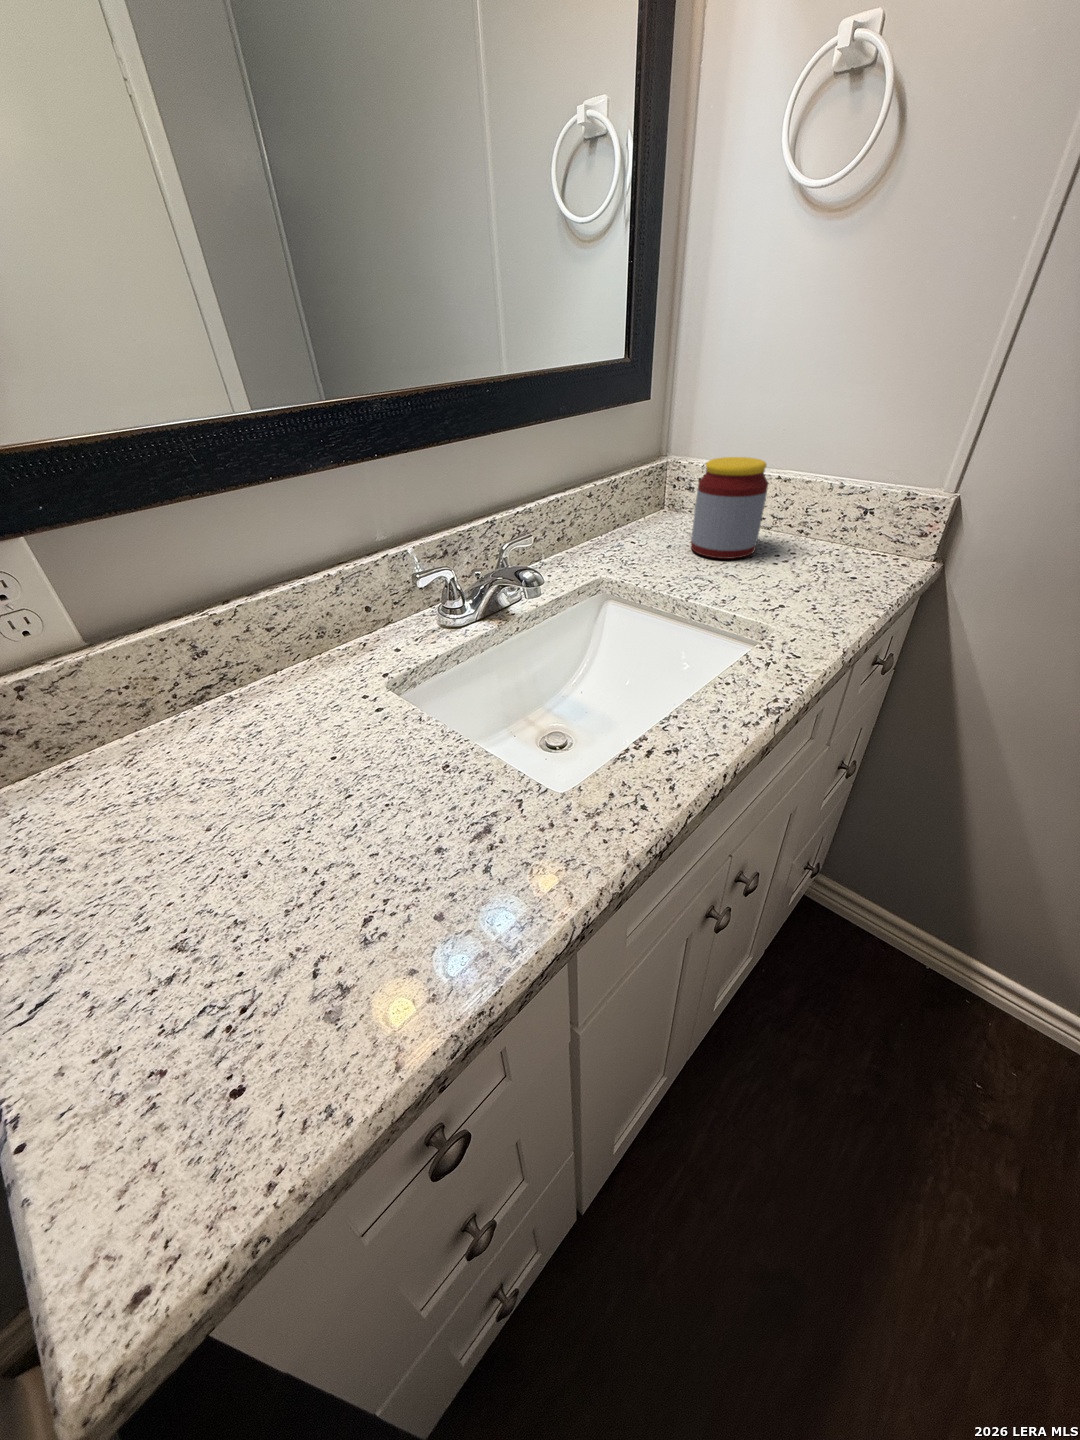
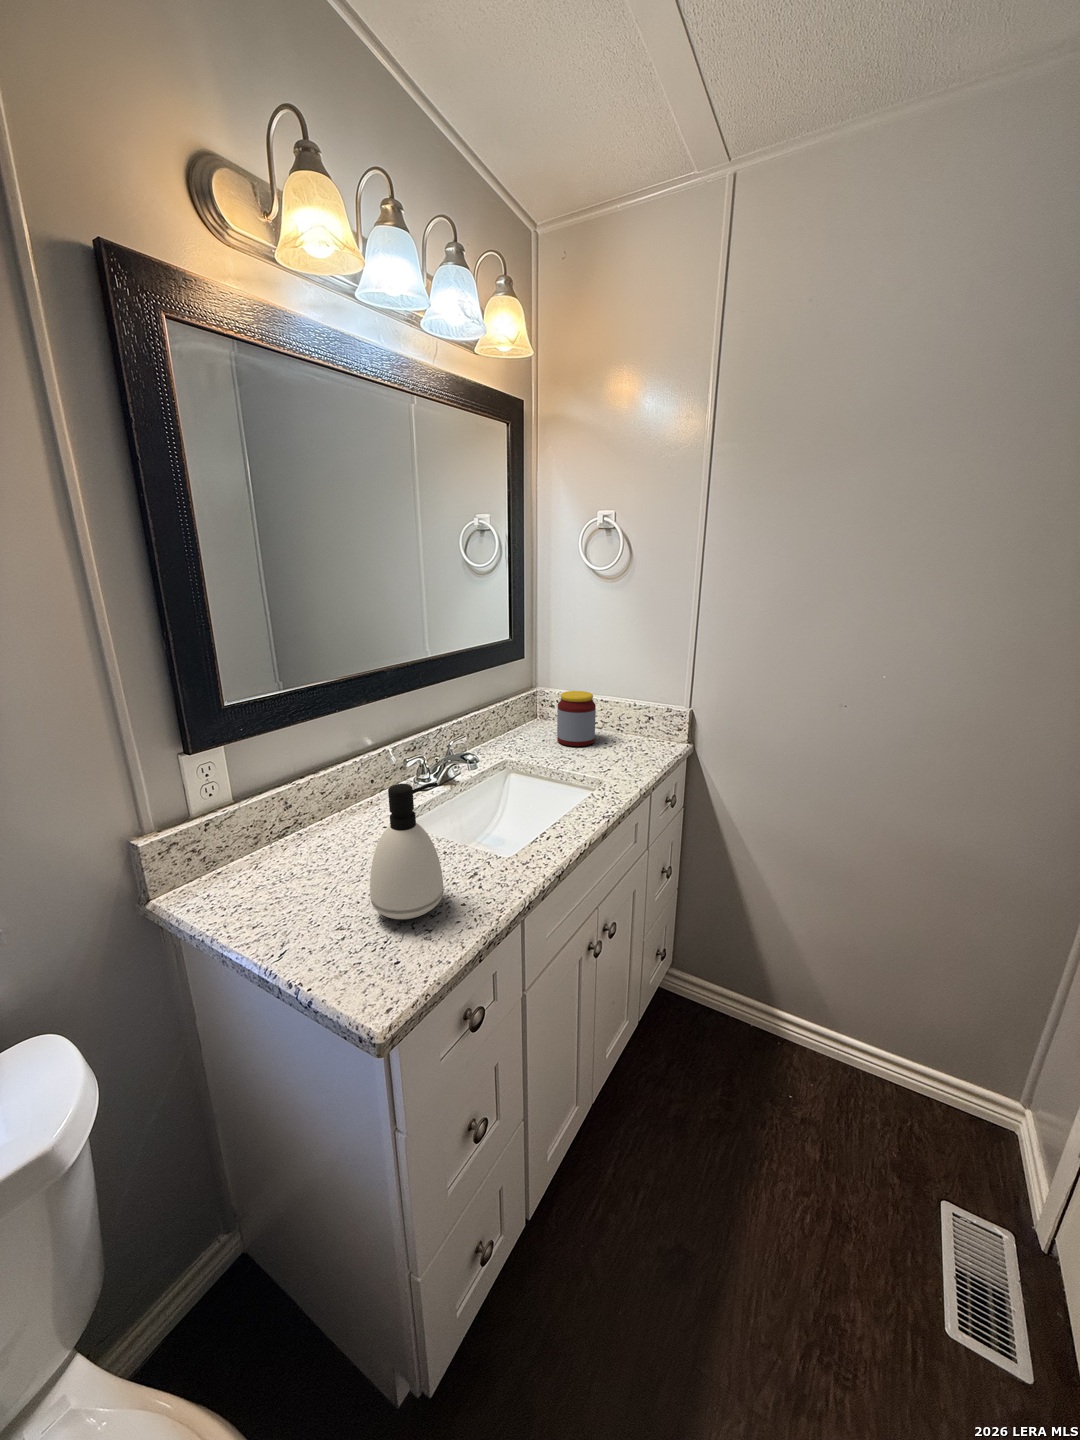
soap dispenser: none [171,654,391,967] -> present [370,782,444,919]

